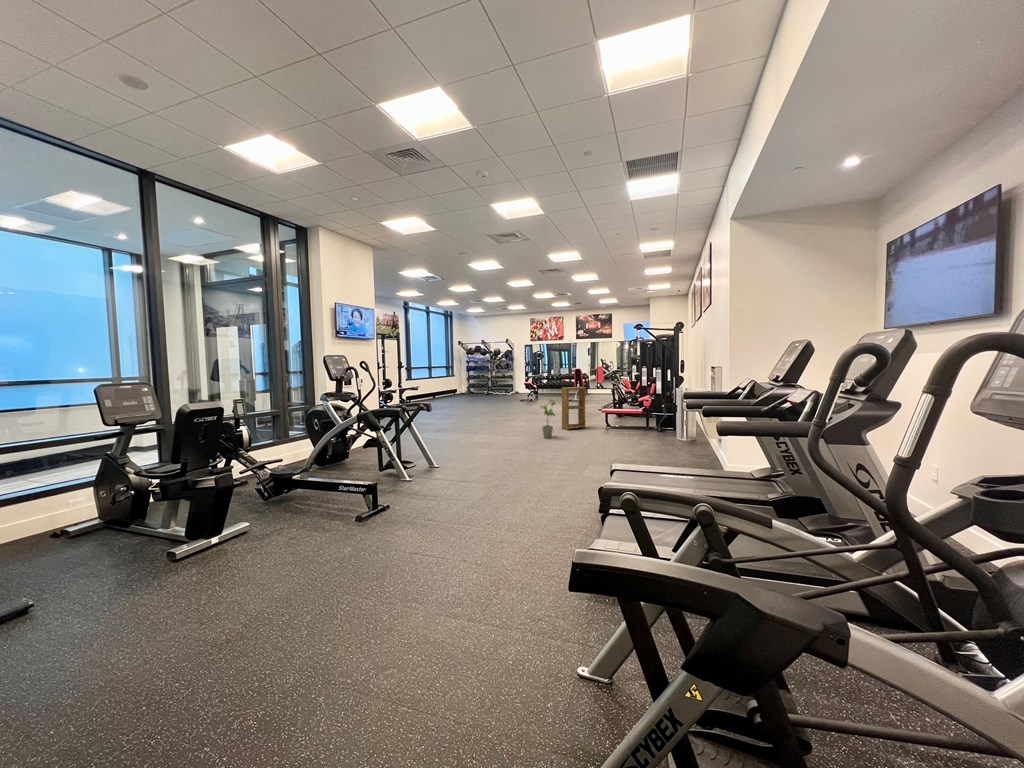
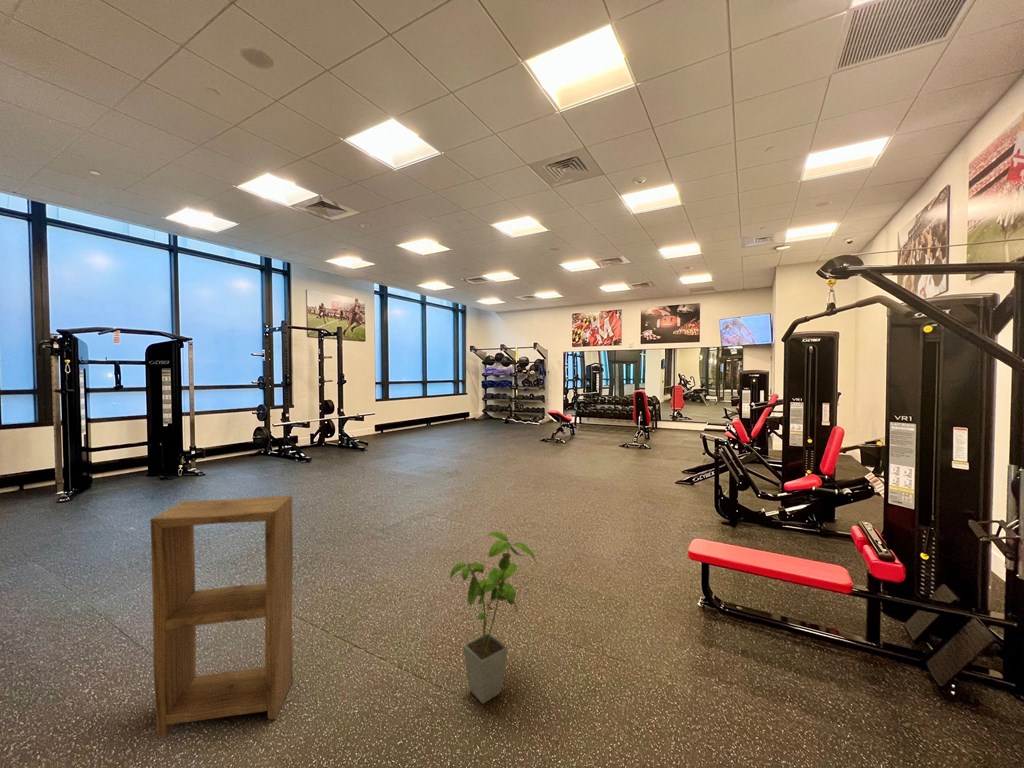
shelving unit: present [562,387,585,430] -> present [150,495,293,738]

